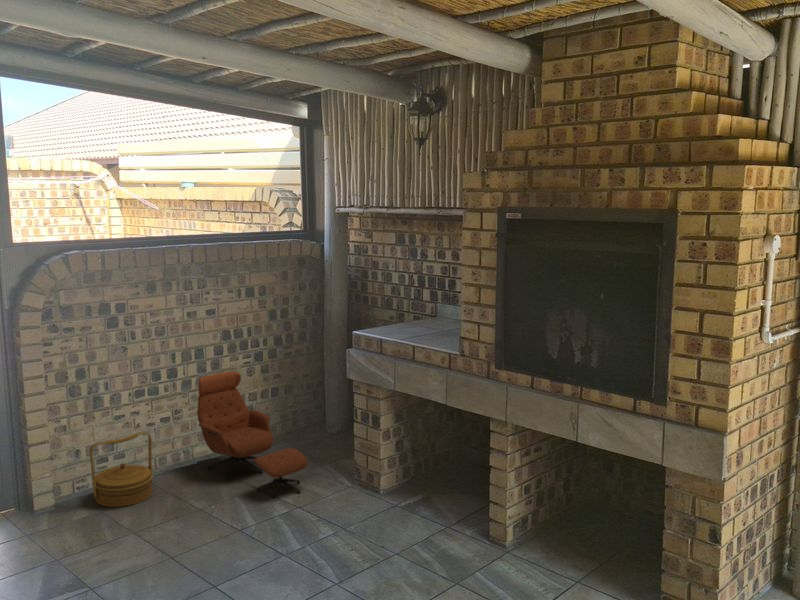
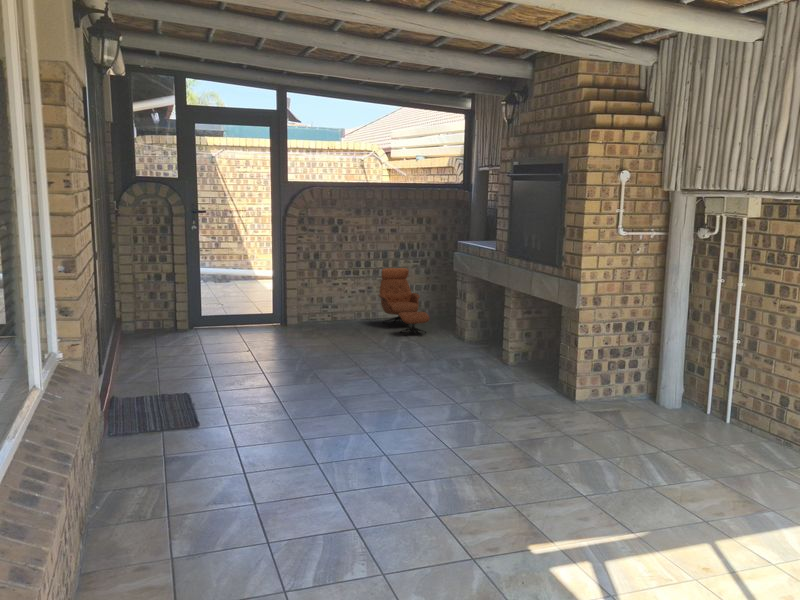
woven basket: present [89,432,153,507] -> none [315,292,349,329]

